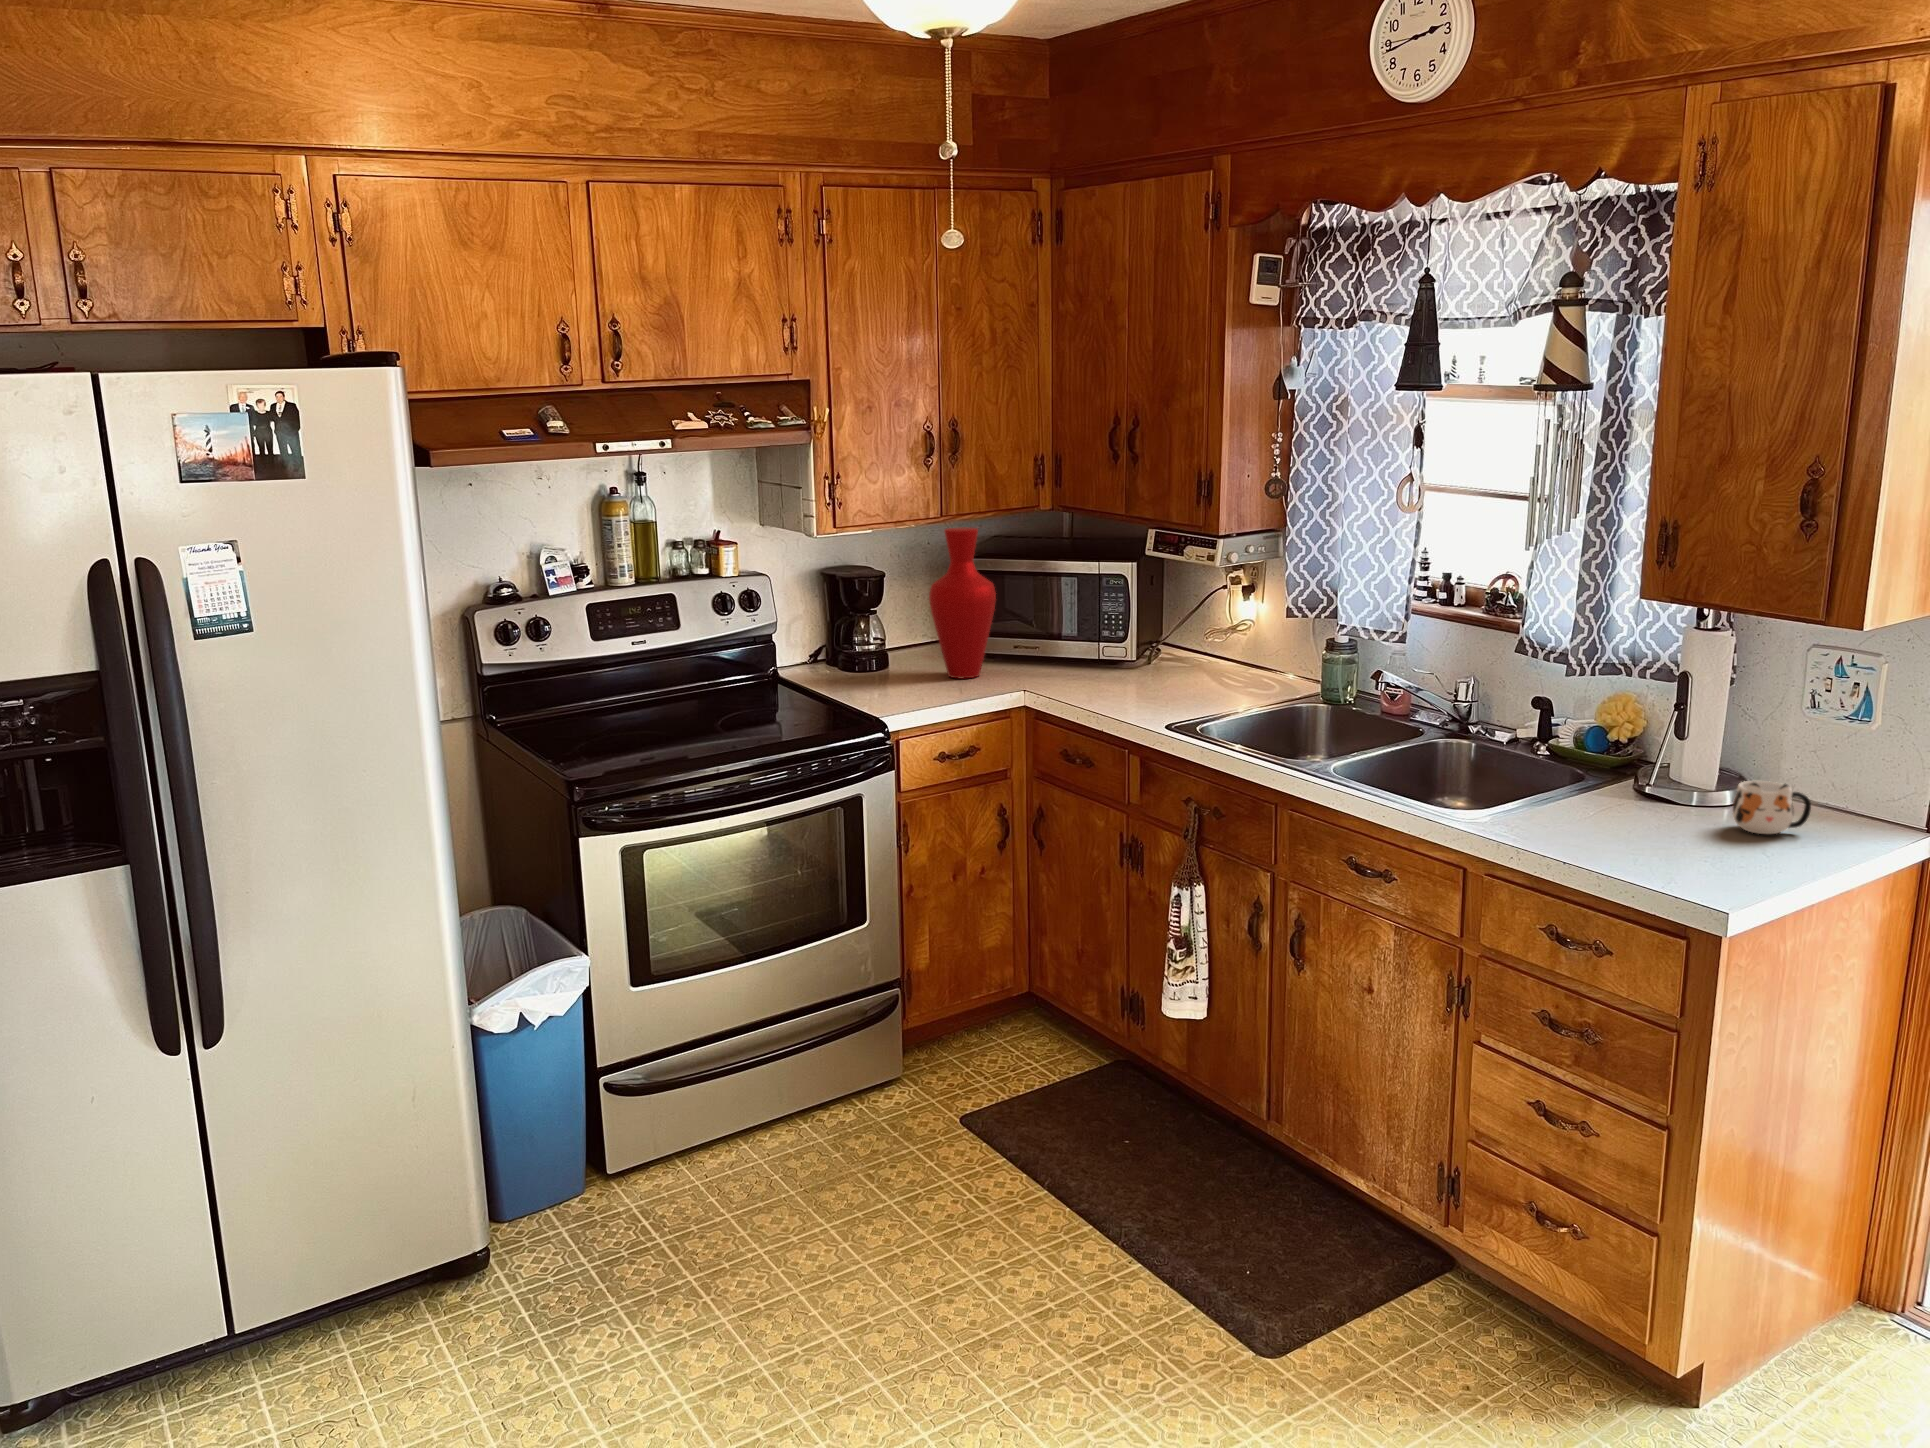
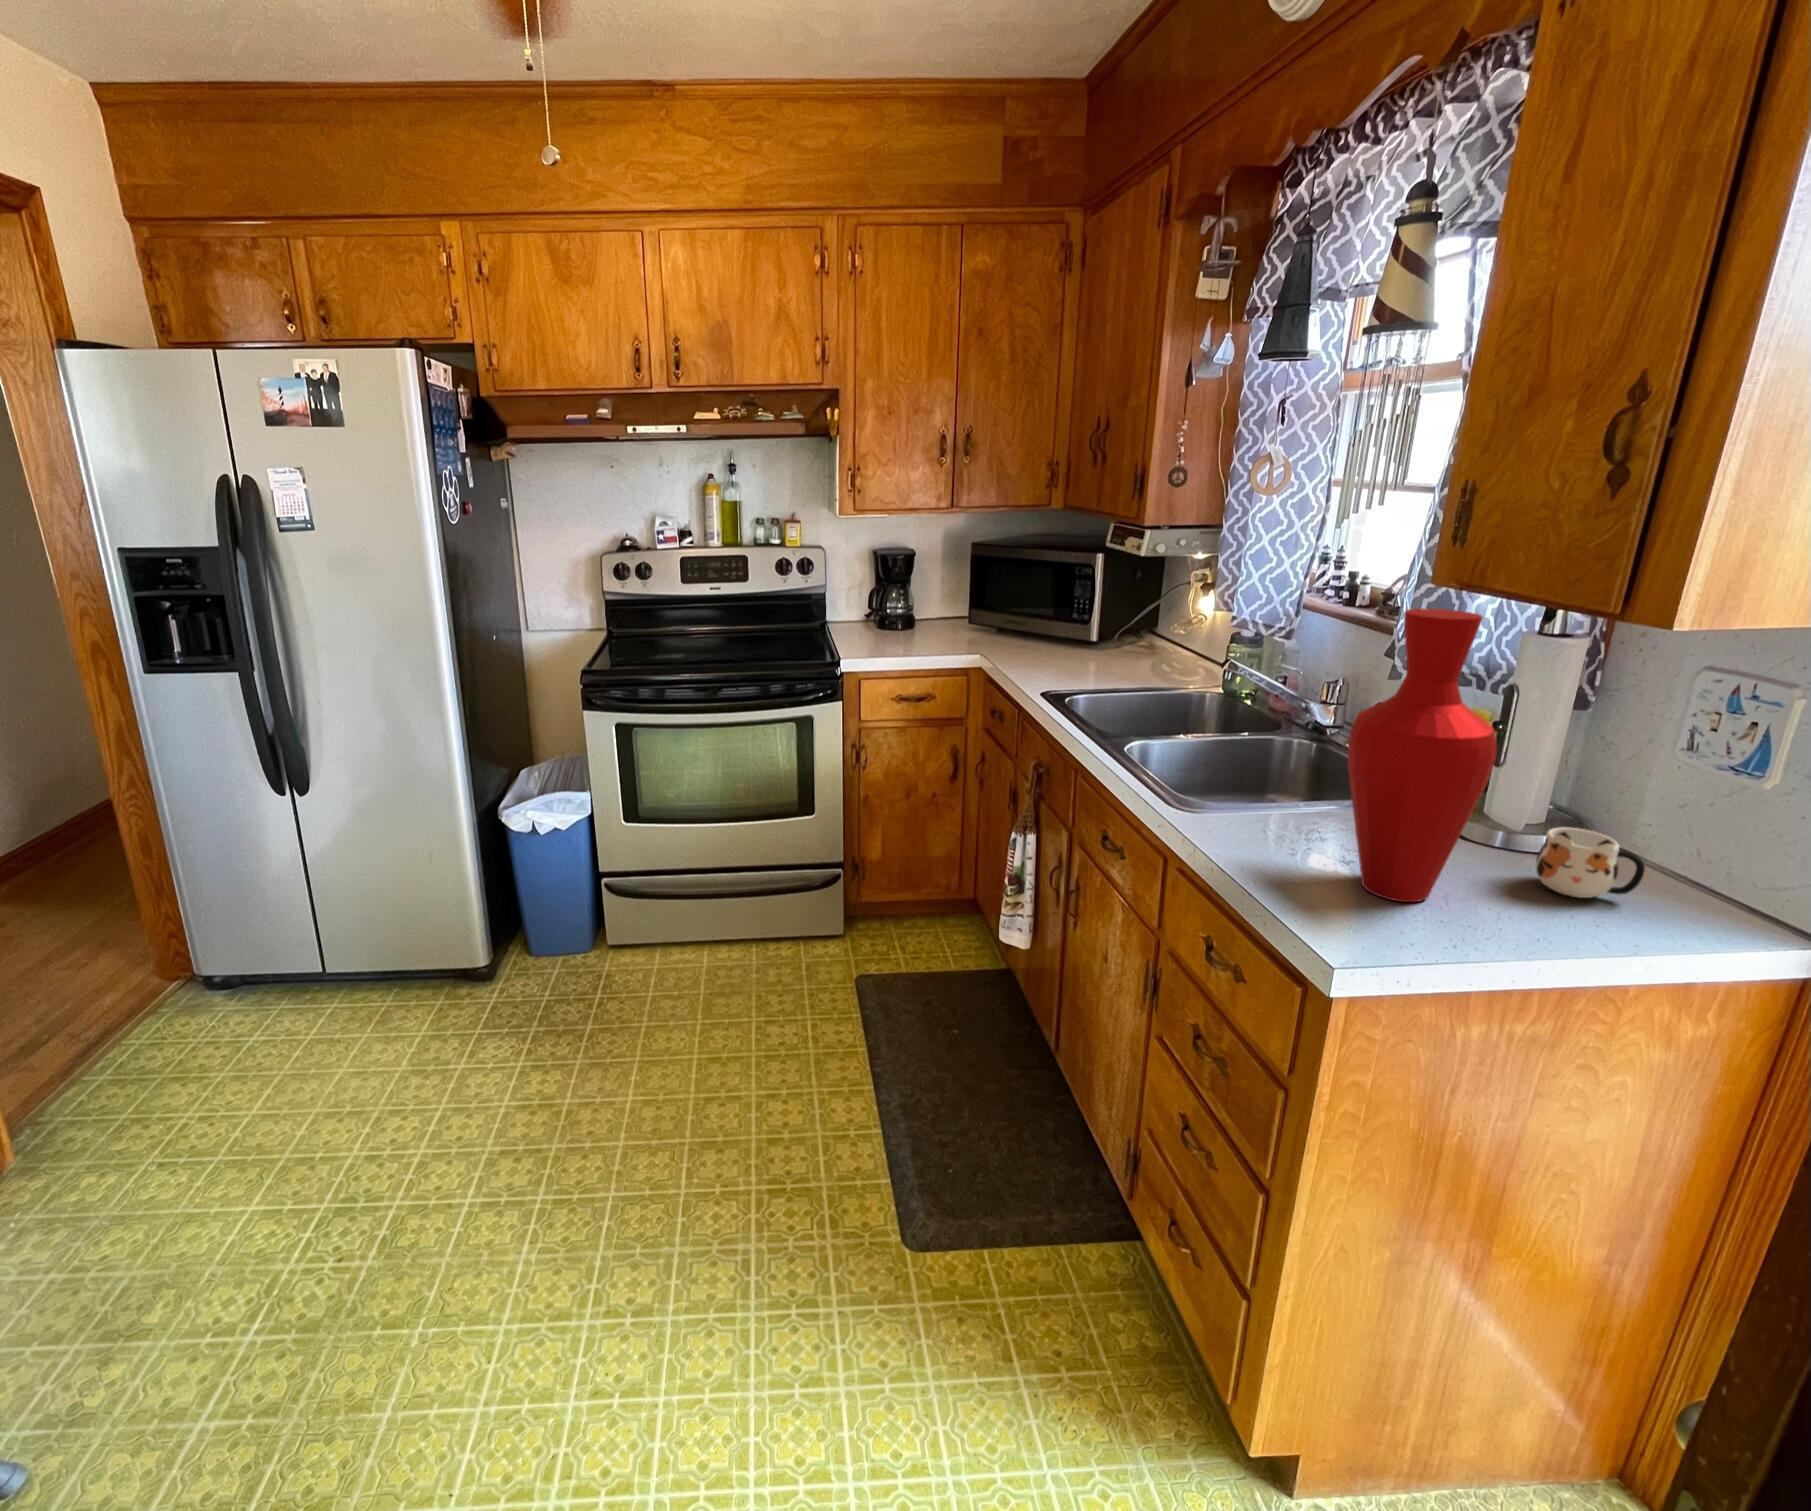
vase: present [929,527,996,678] -> present [1348,609,1497,902]

